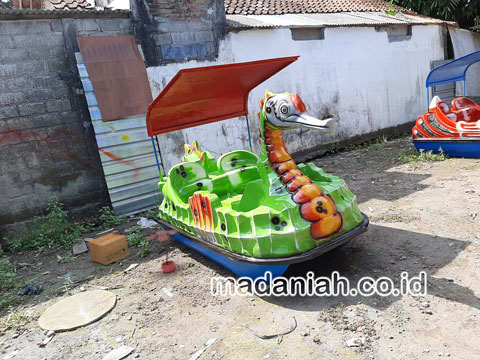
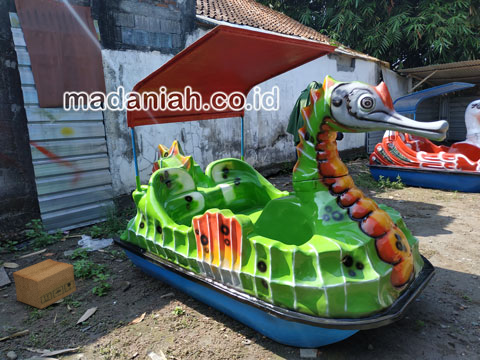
potted plant: present [147,230,177,272] -> none [119,261,164,323]

